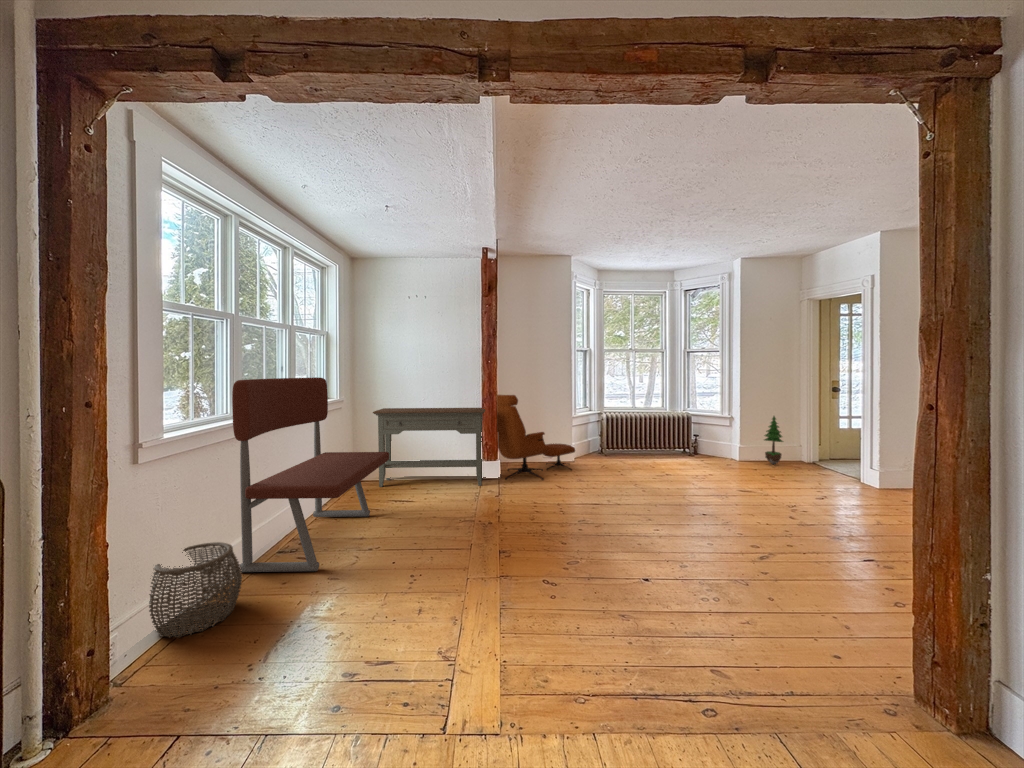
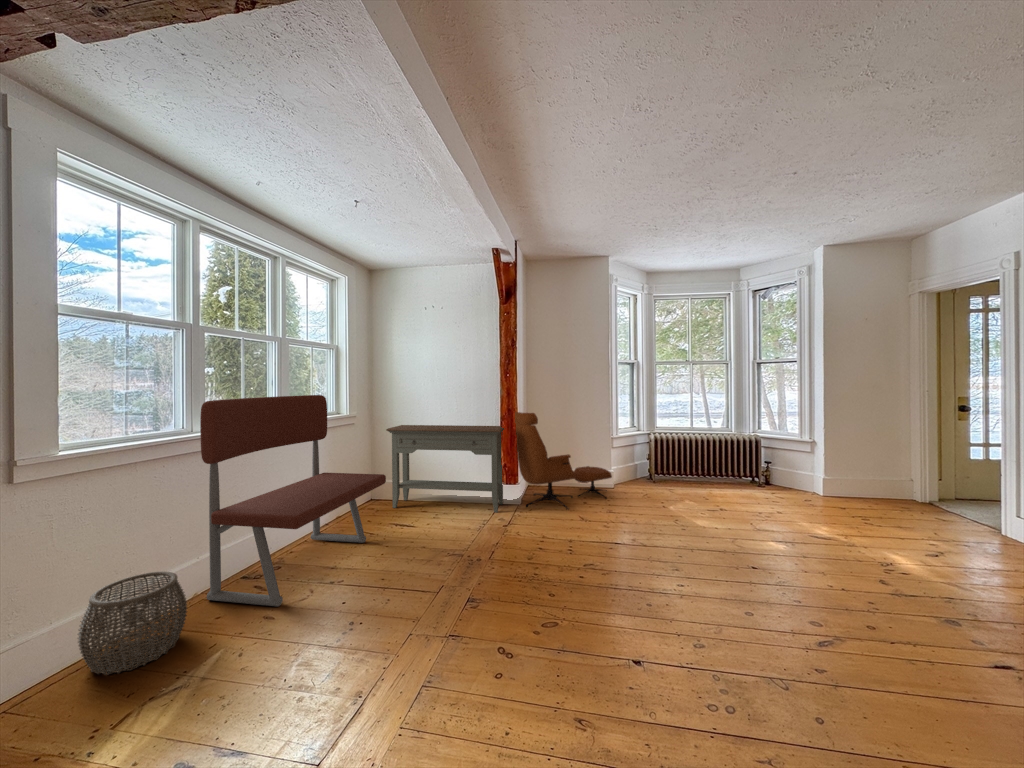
potted tree: present [765,416,783,464] -> none [856,441,886,504]

